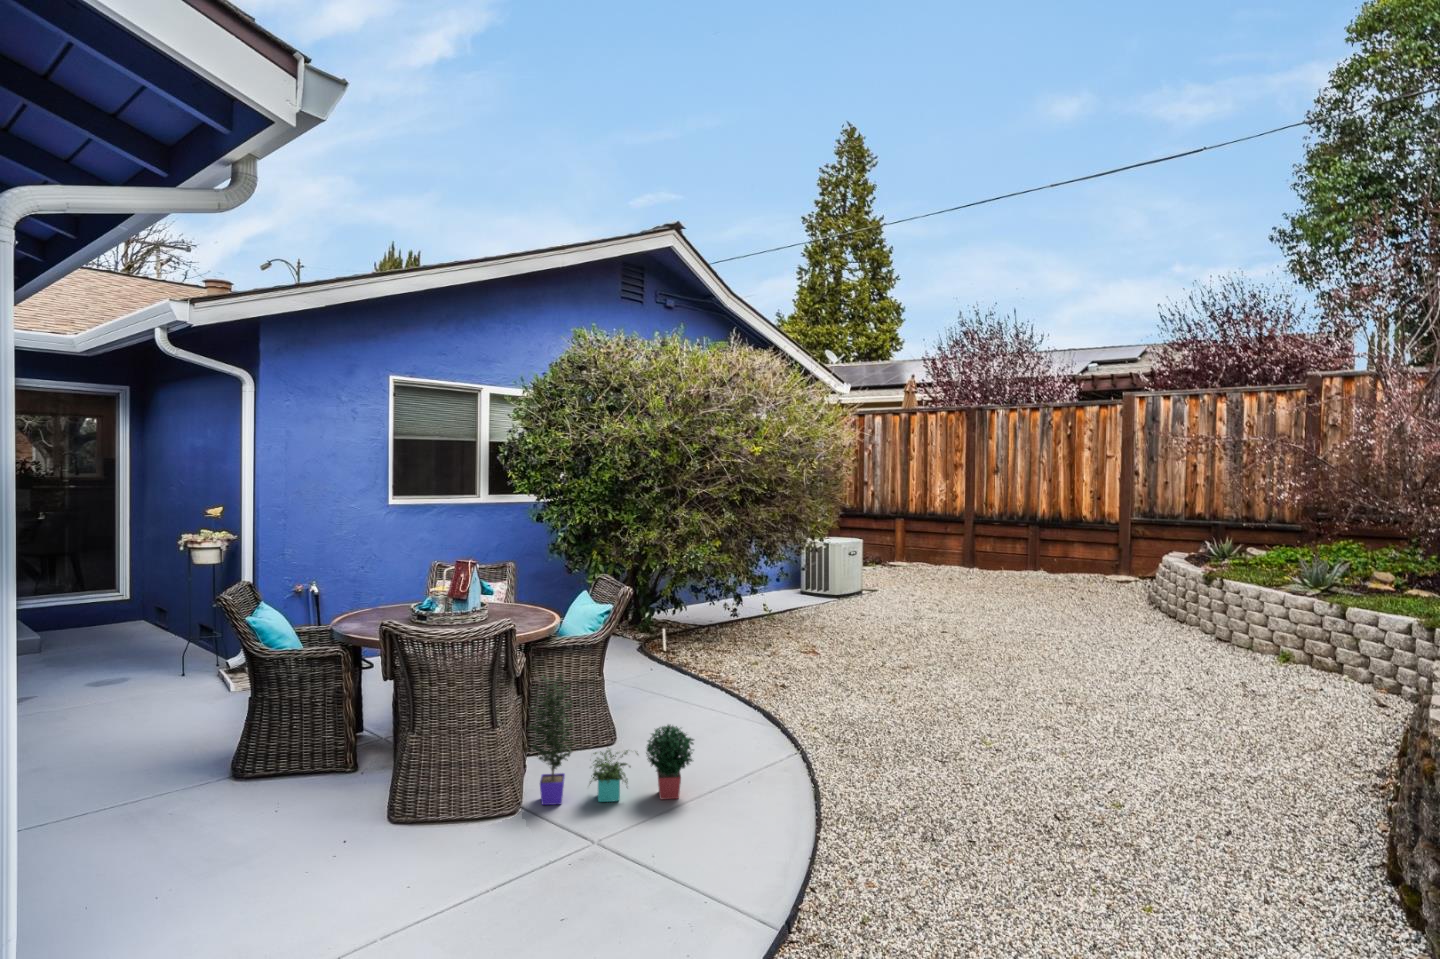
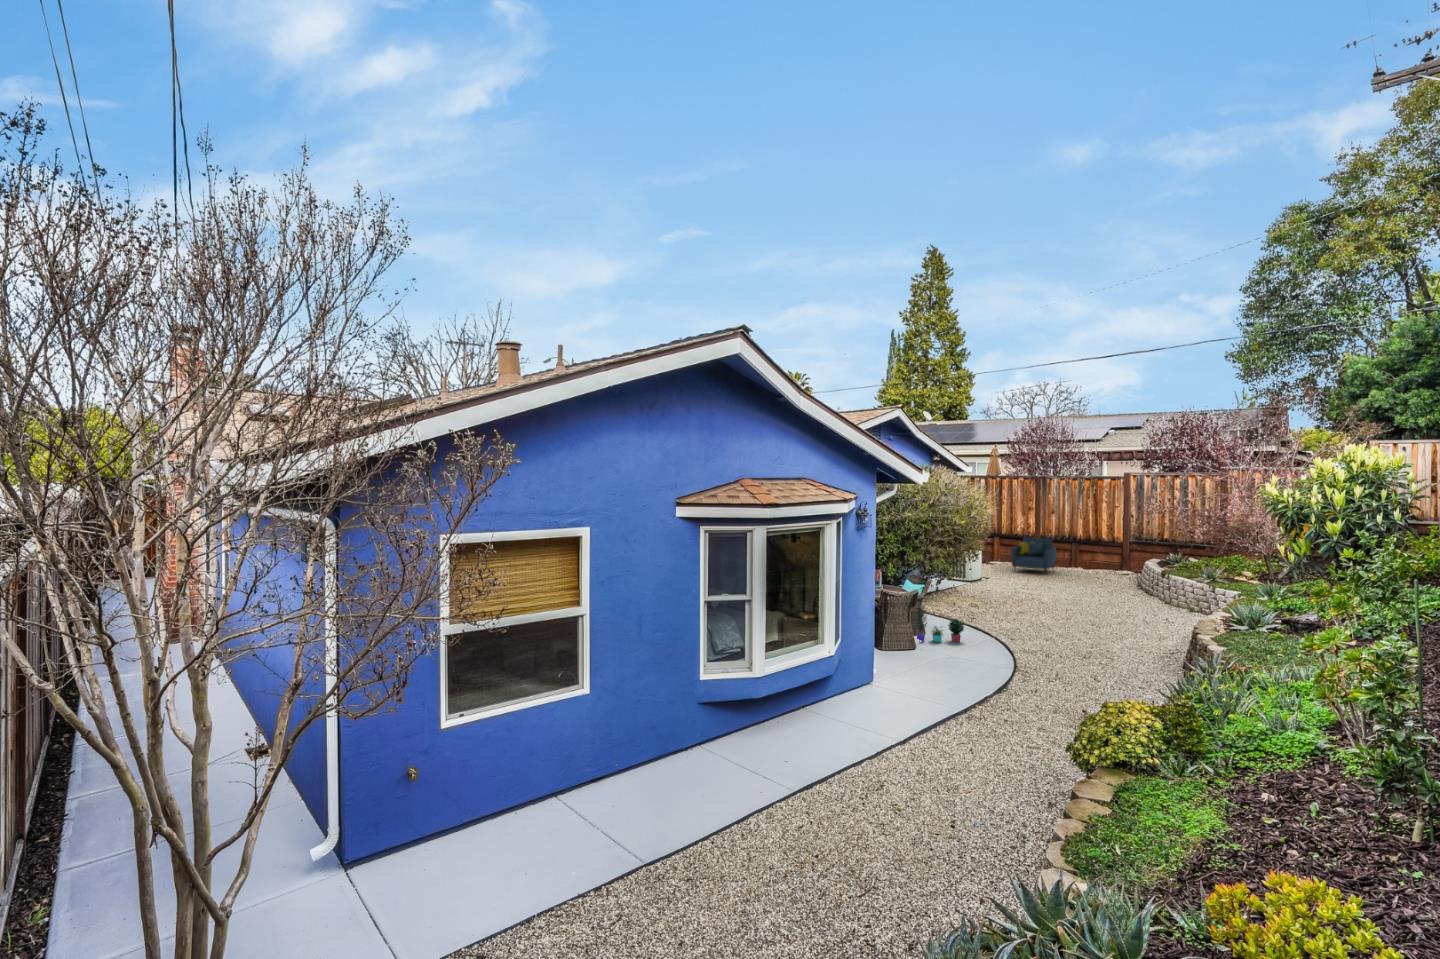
armchair: none [921,515,1001,584] -> present [1011,537,1056,573]

